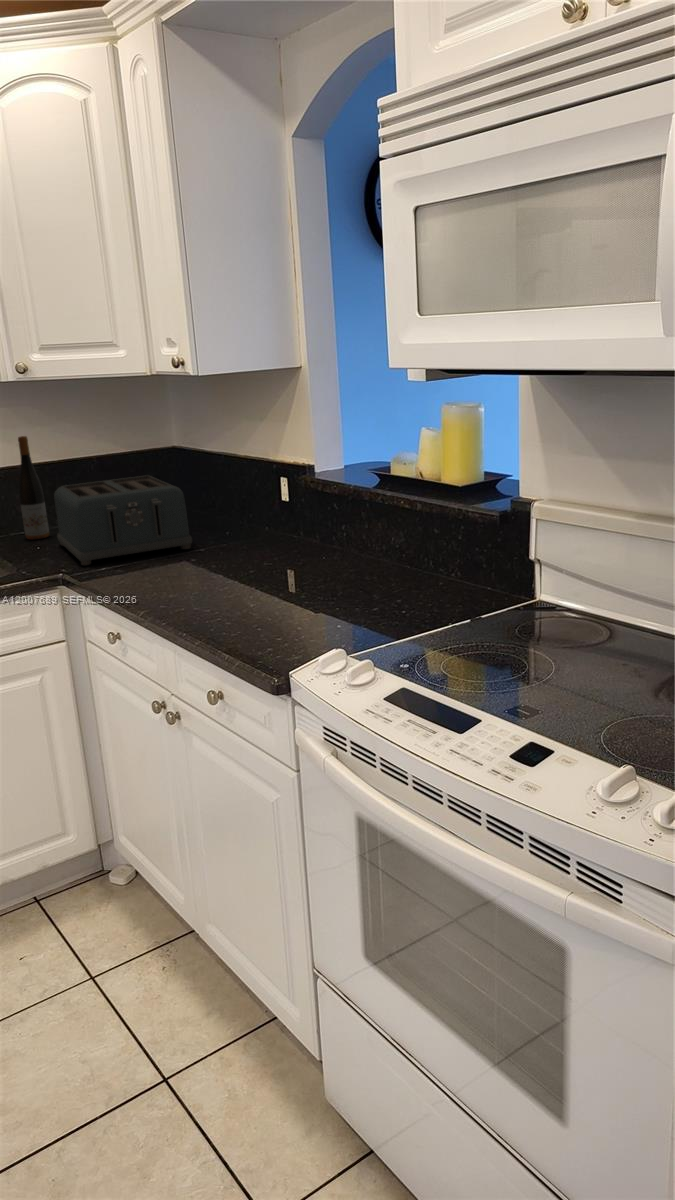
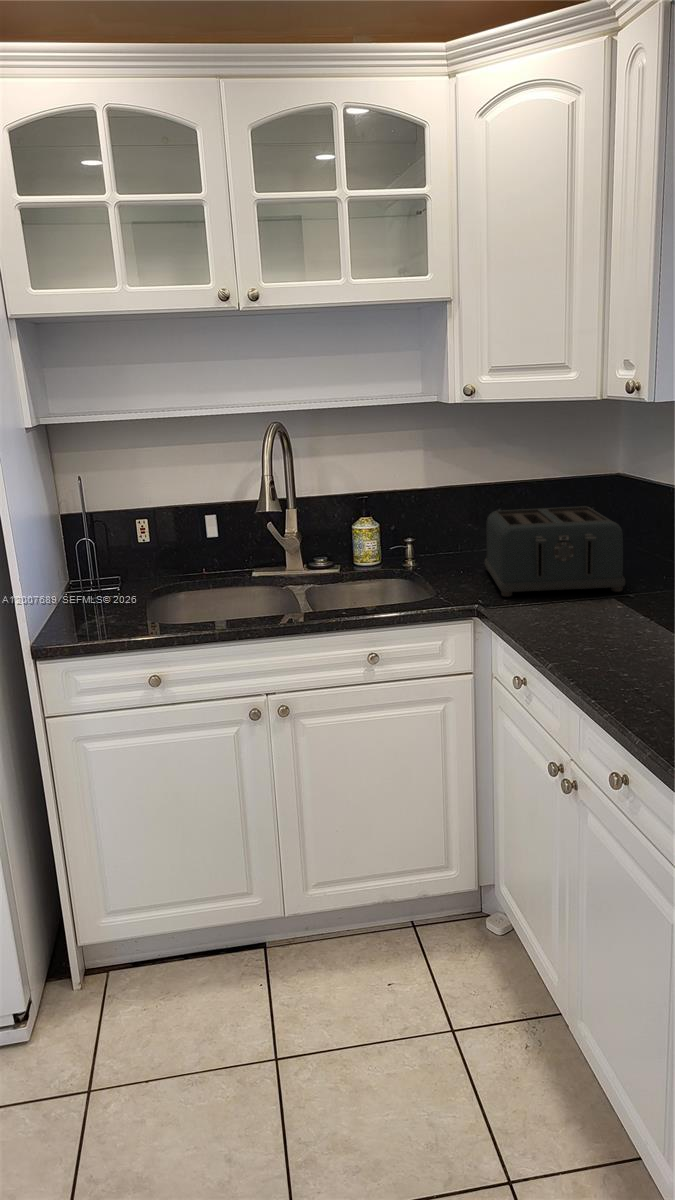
wine bottle: present [18,436,49,539] -> none [455,458,479,561]

